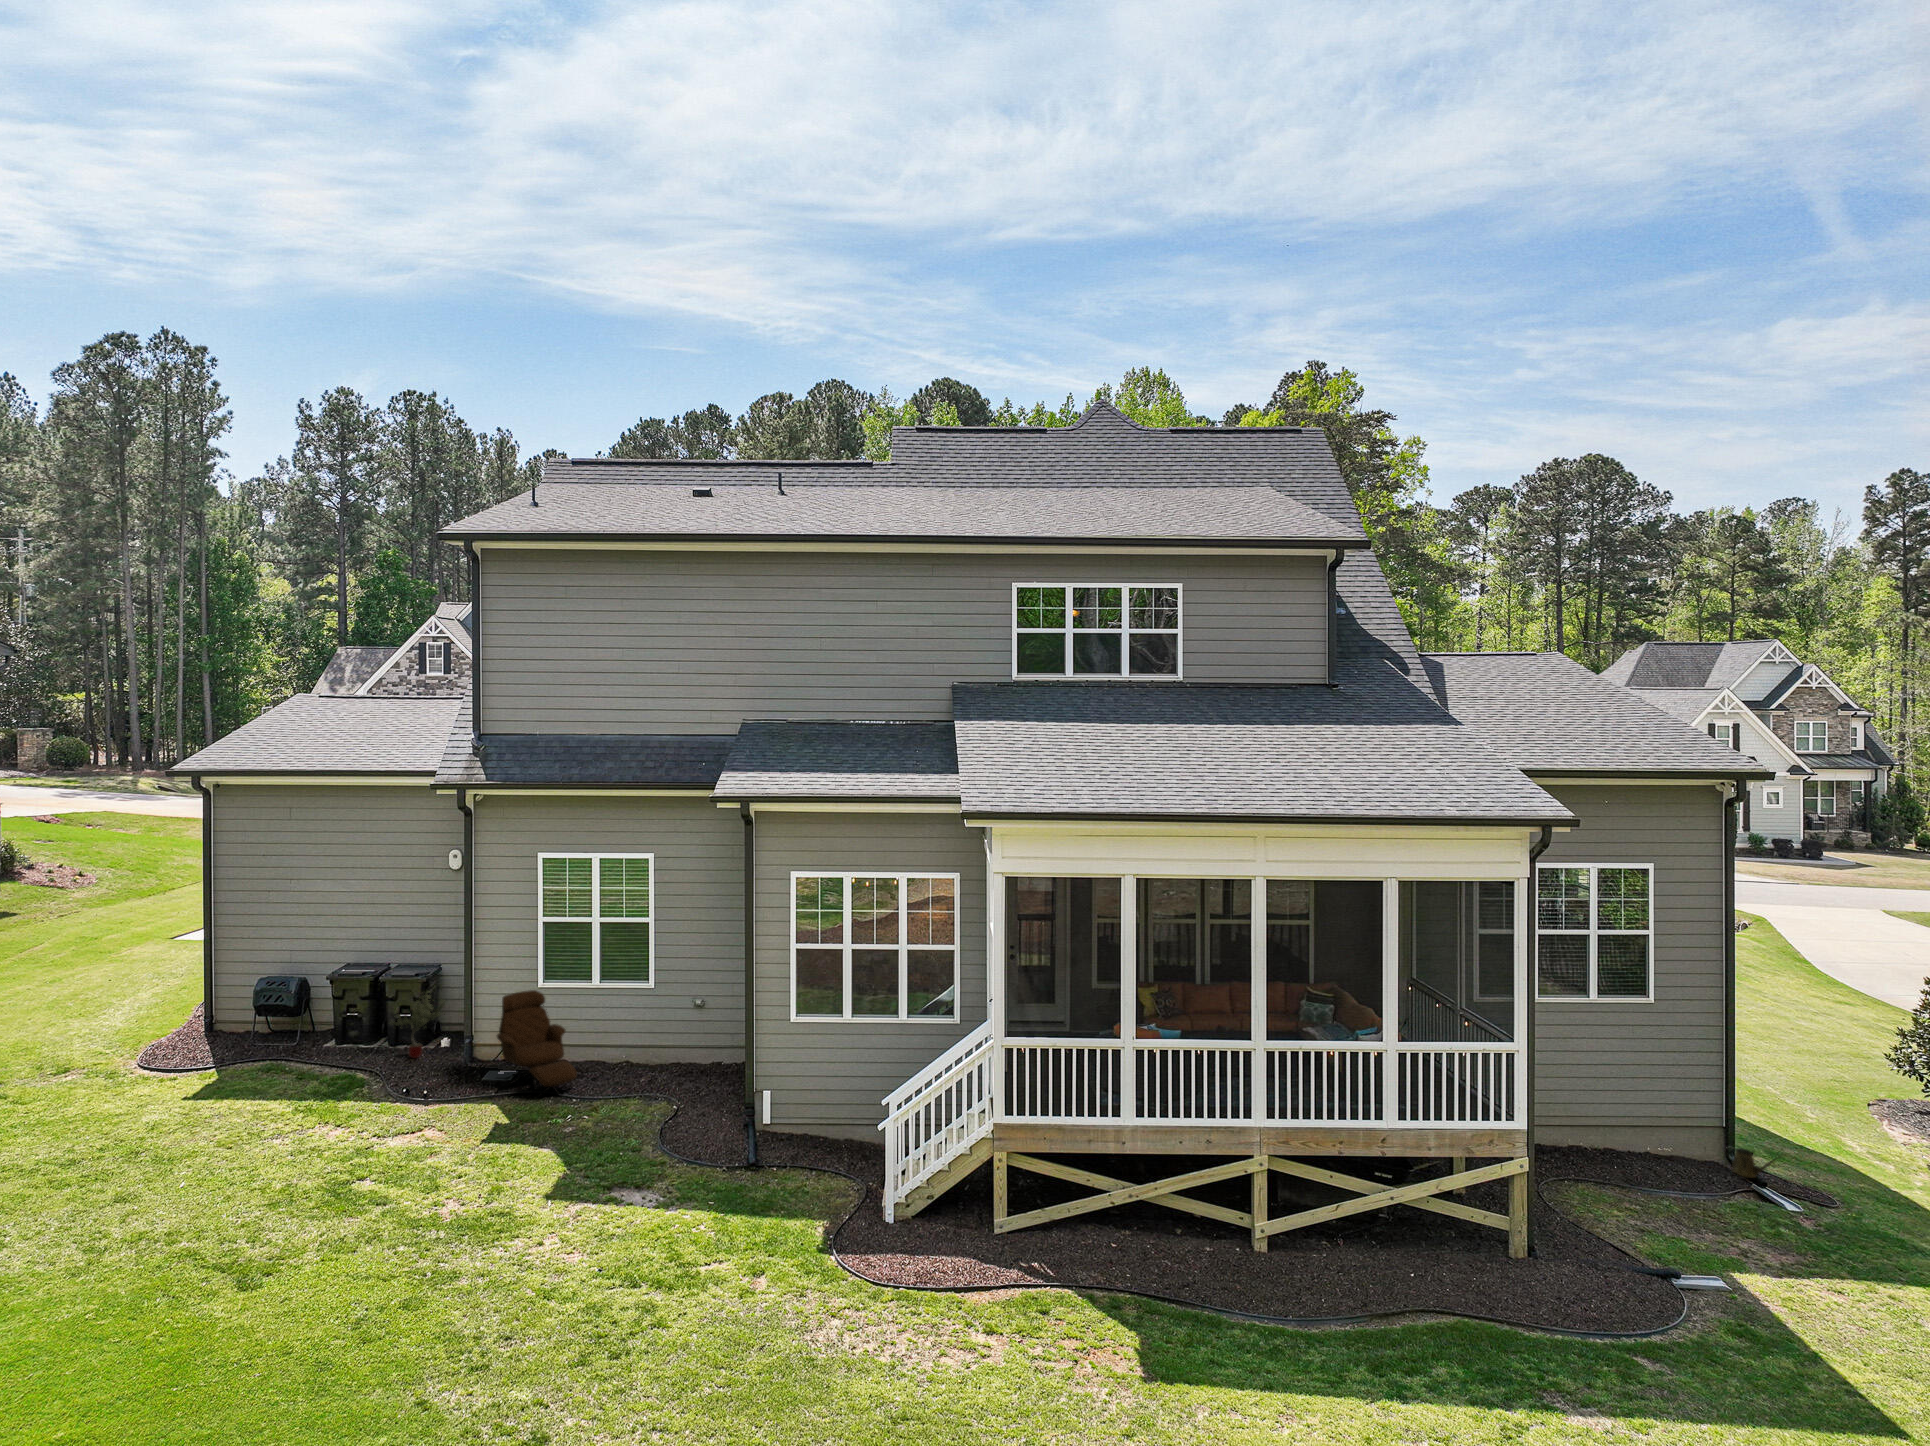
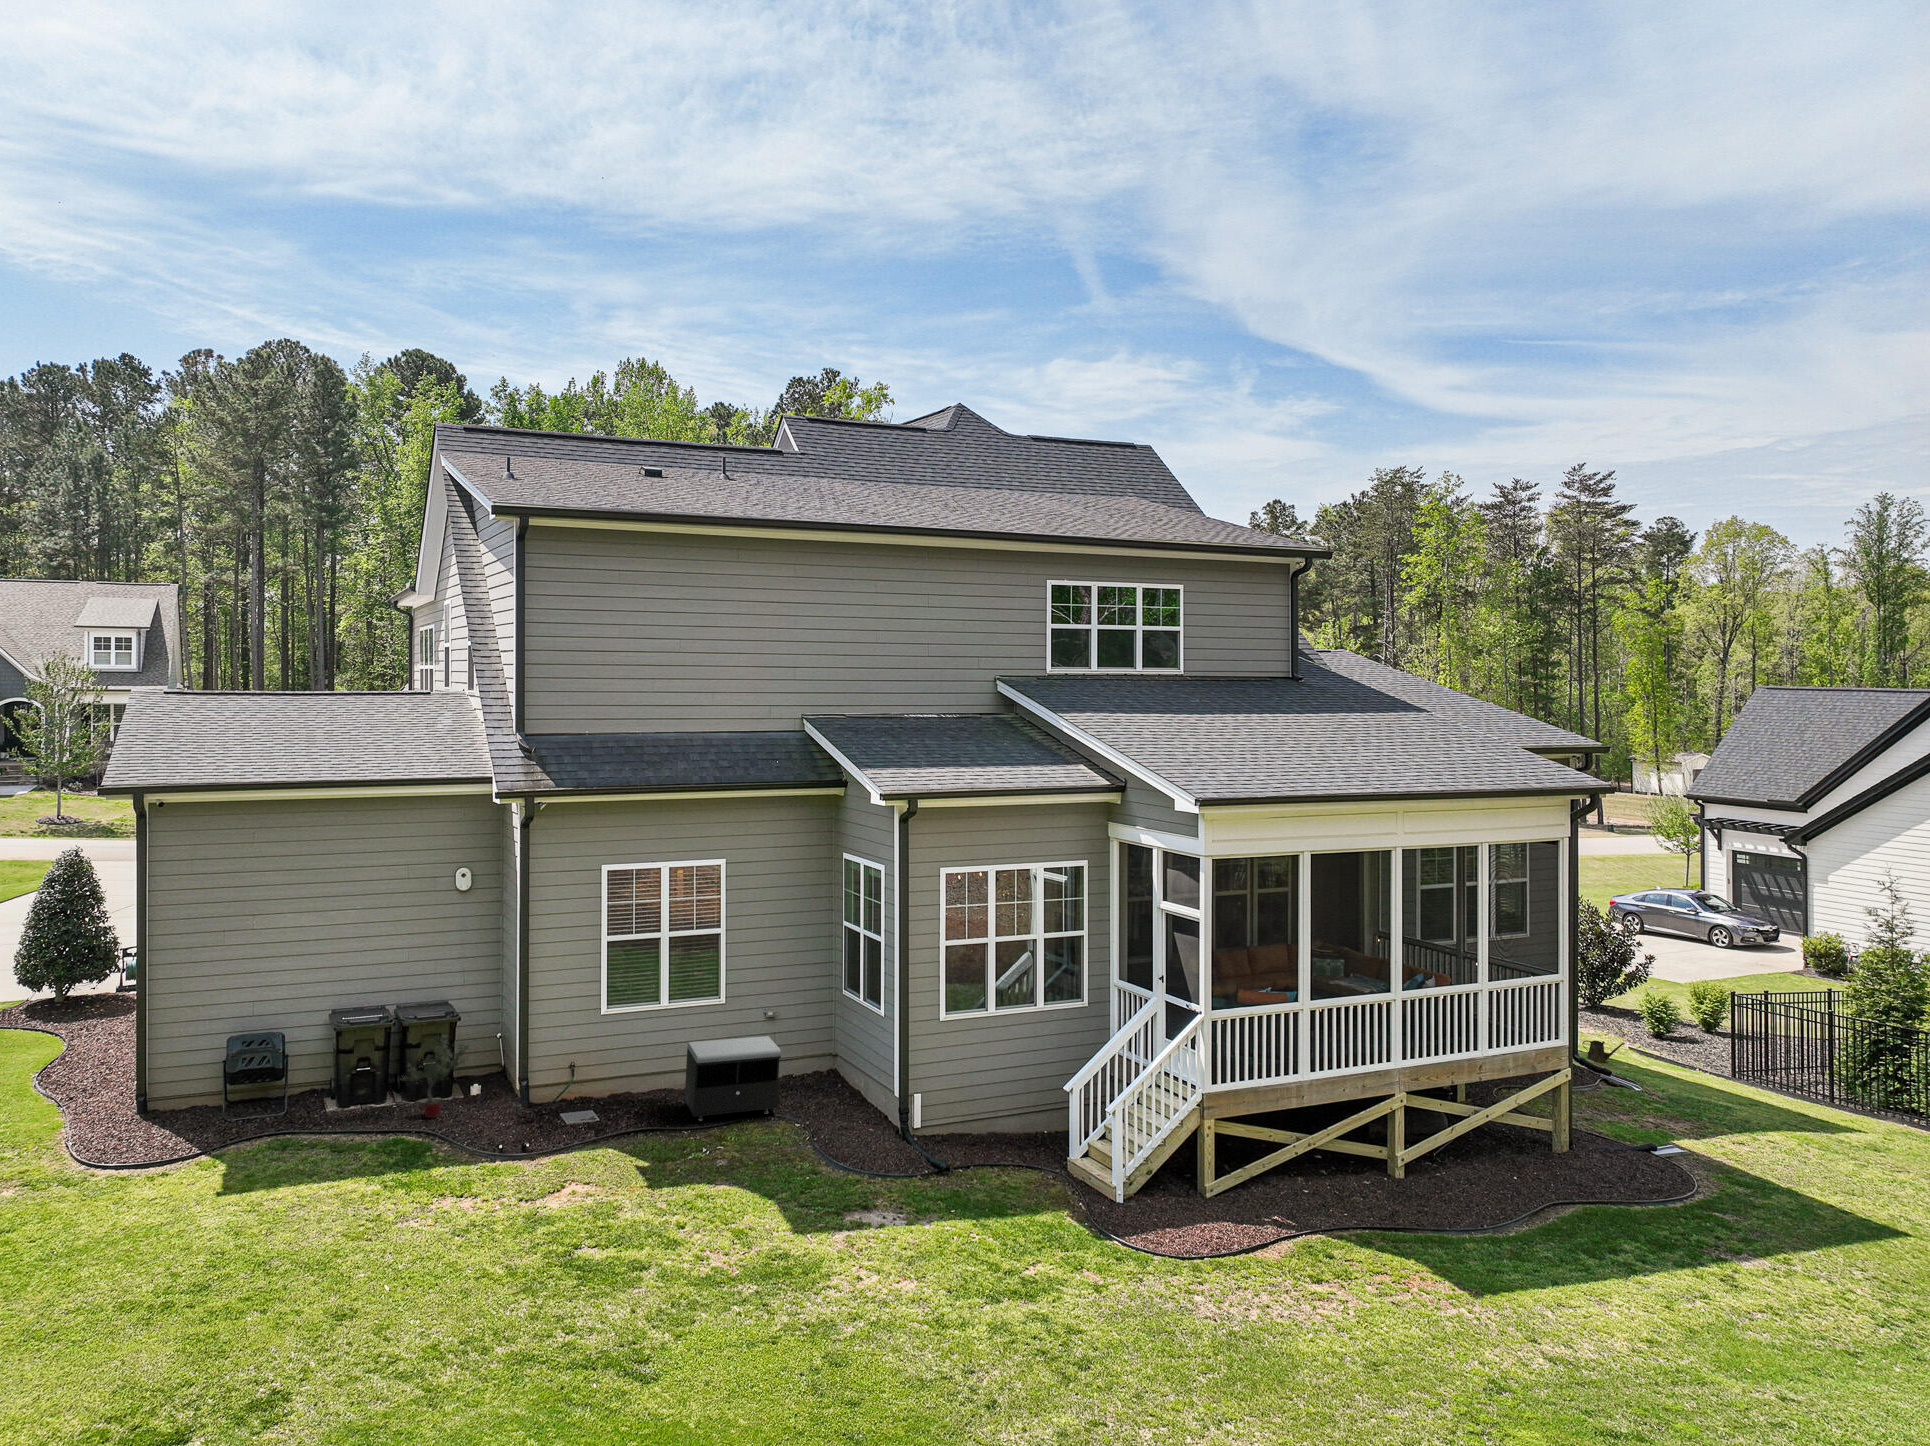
lounge chair: present [497,990,577,1096] -> none [565,1019,672,1141]
storage bench: none [599,1019,687,1092] -> present [685,1036,781,1121]

